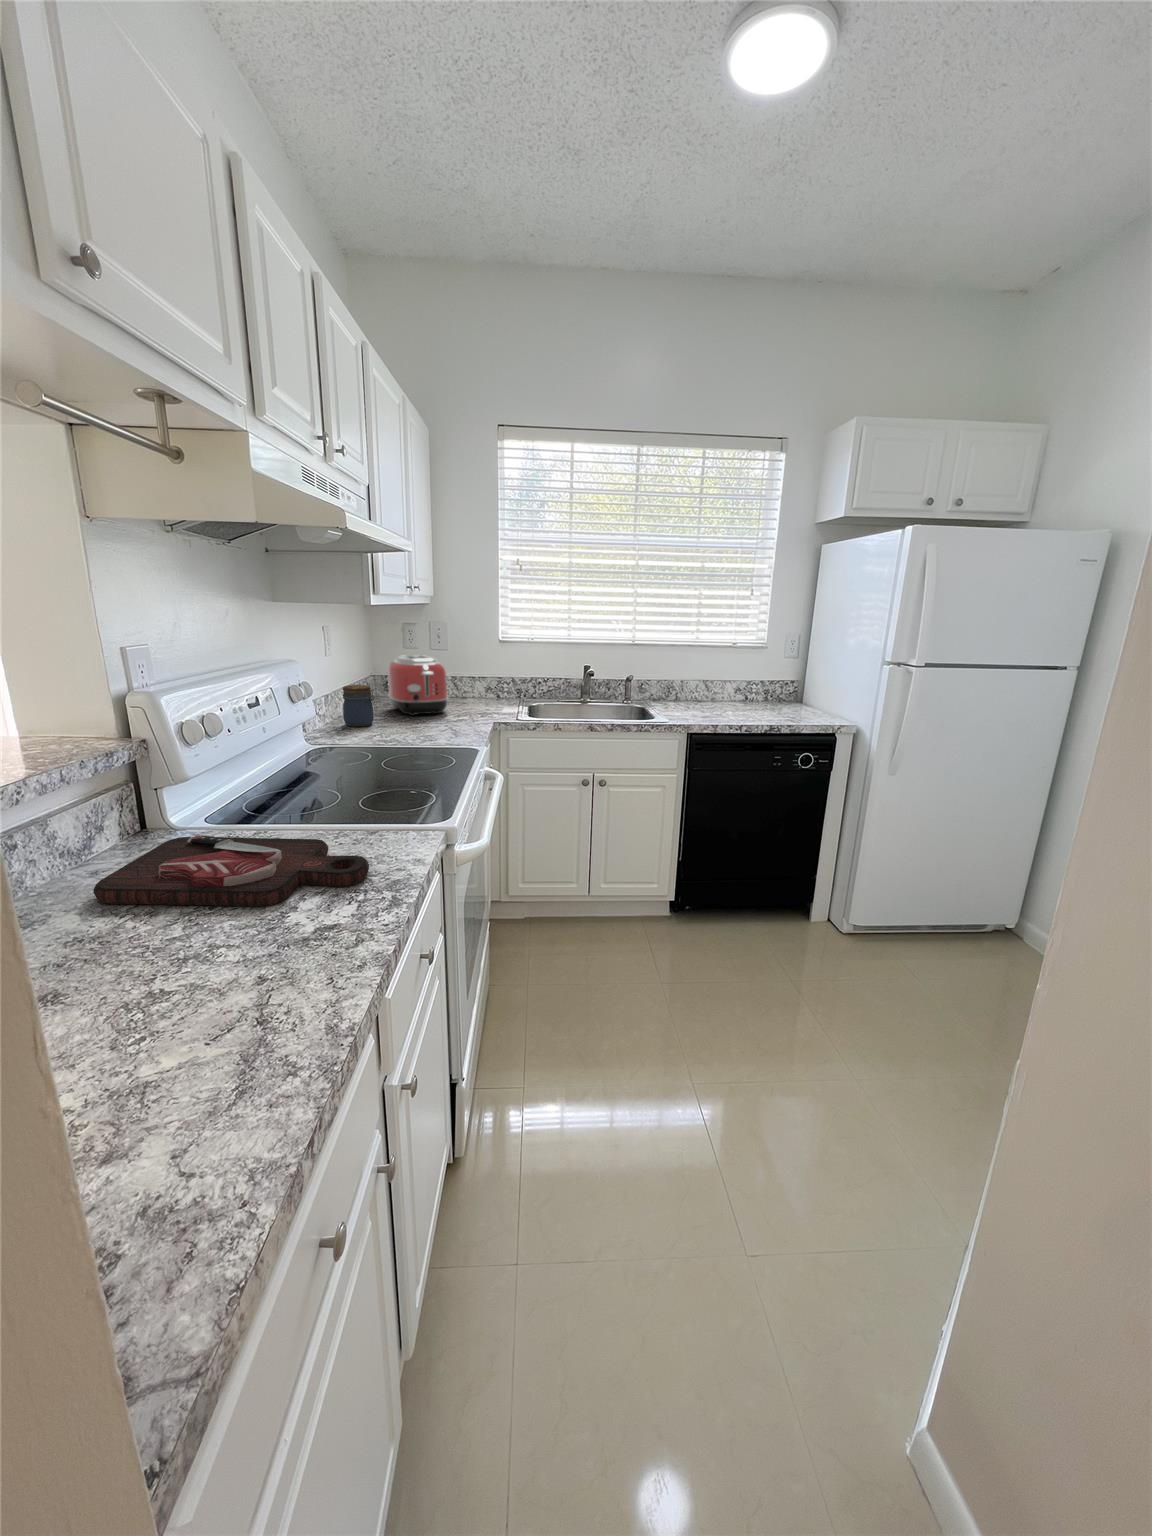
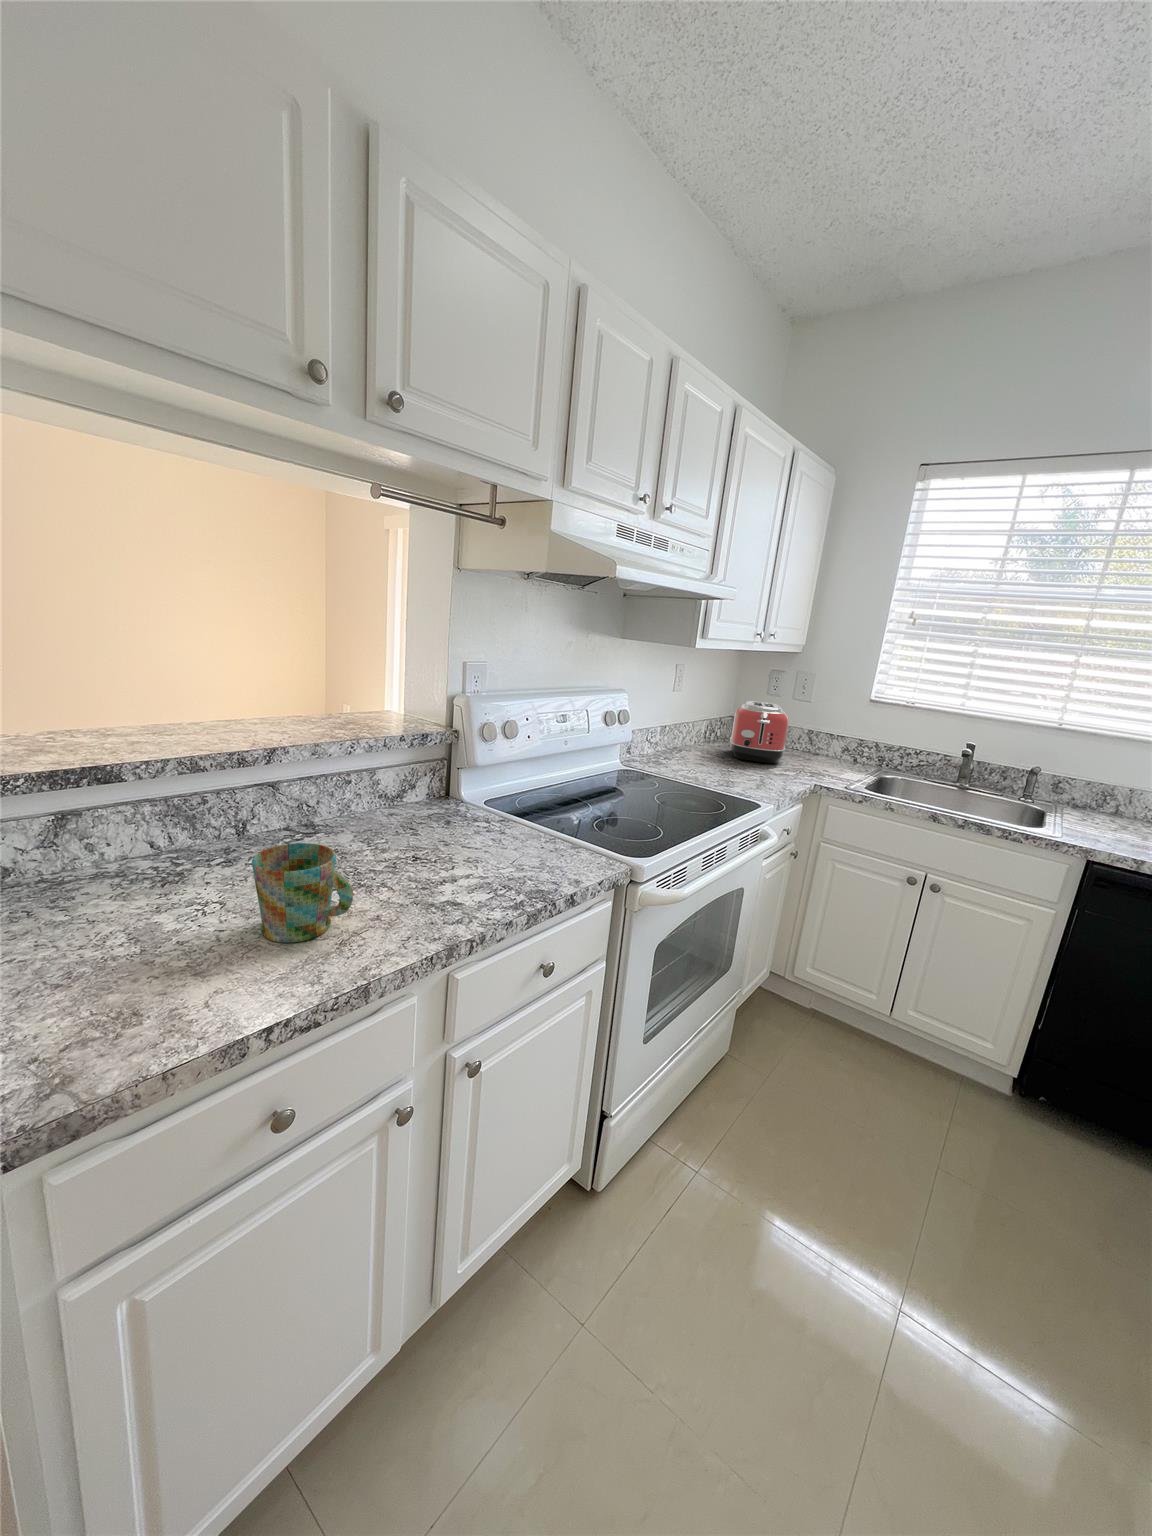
jar: present [343,684,376,727] -> none [672,721,704,760]
cutting board: present [93,835,369,906] -> none [363,806,523,880]
mug: none [110,909,274,1060] -> present [252,843,353,943]

